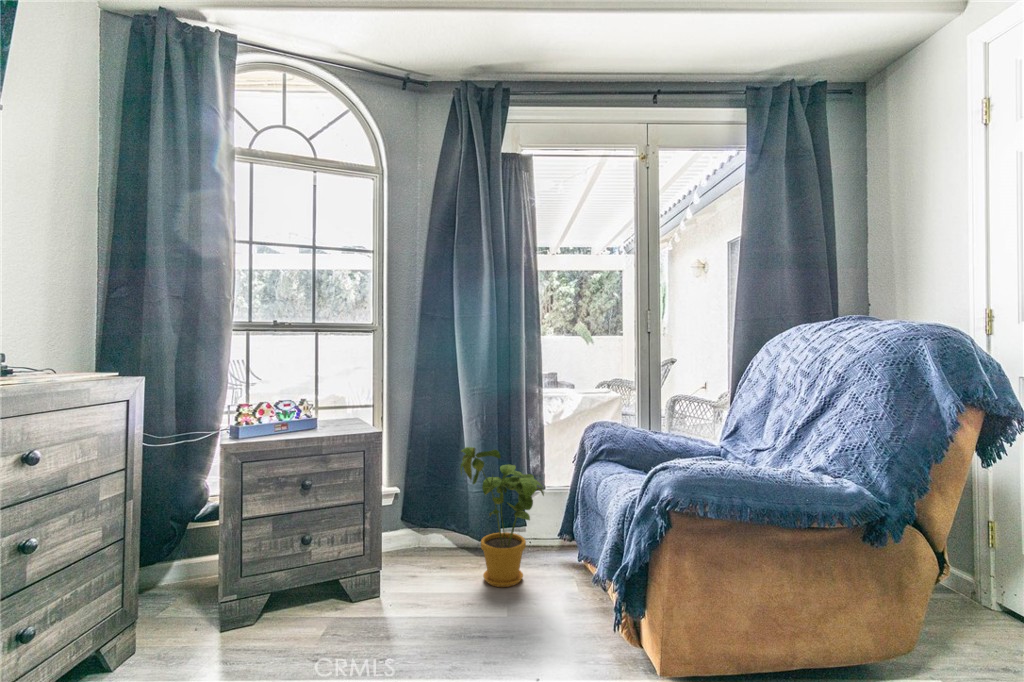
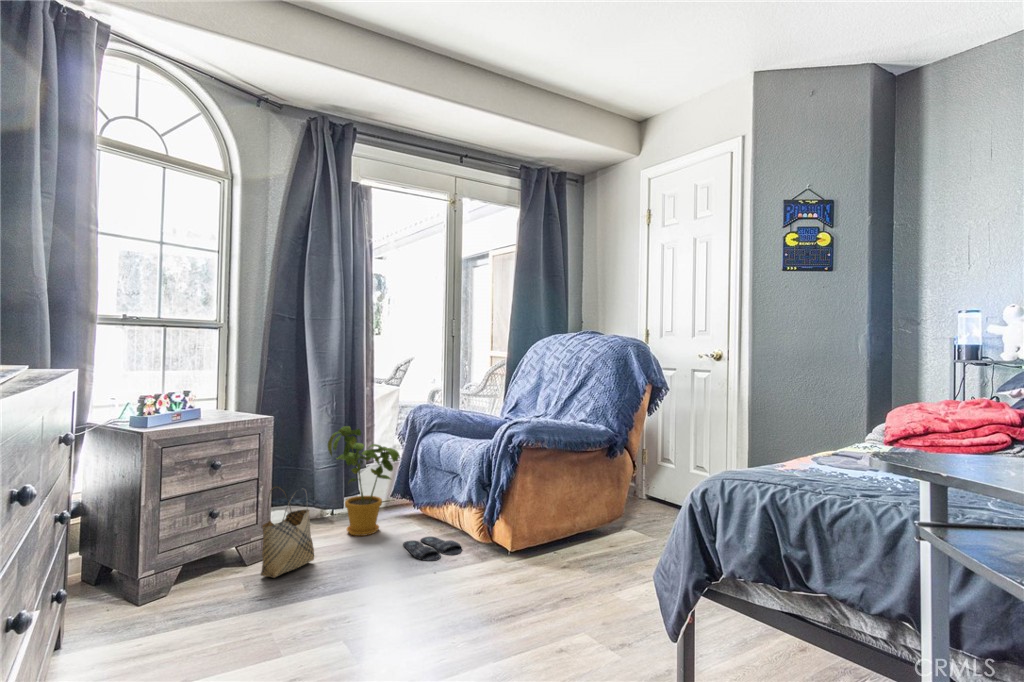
woven basket: none [342,516,414,632] -> present [261,487,314,578]
slippers: none [523,610,600,662] -> present [403,537,462,561]

